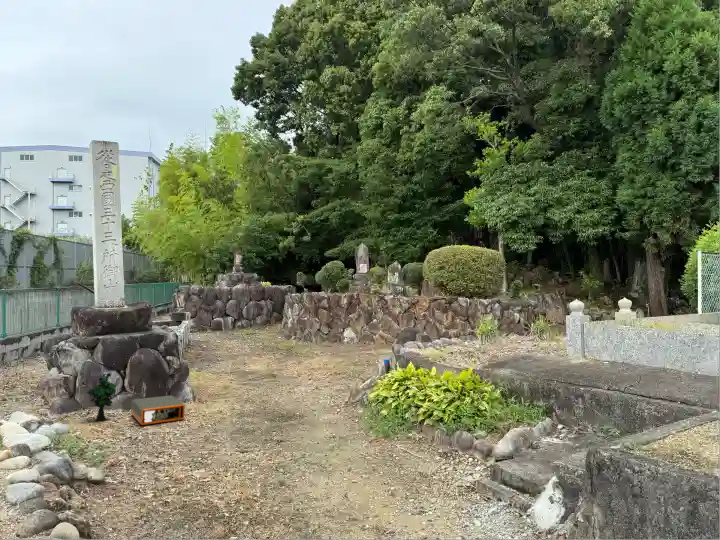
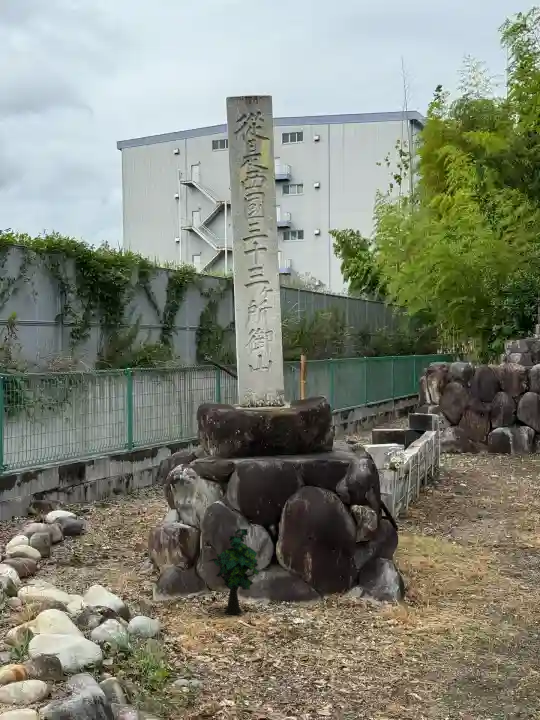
storage box: present [131,396,185,425] -> none [284,583,373,638]

